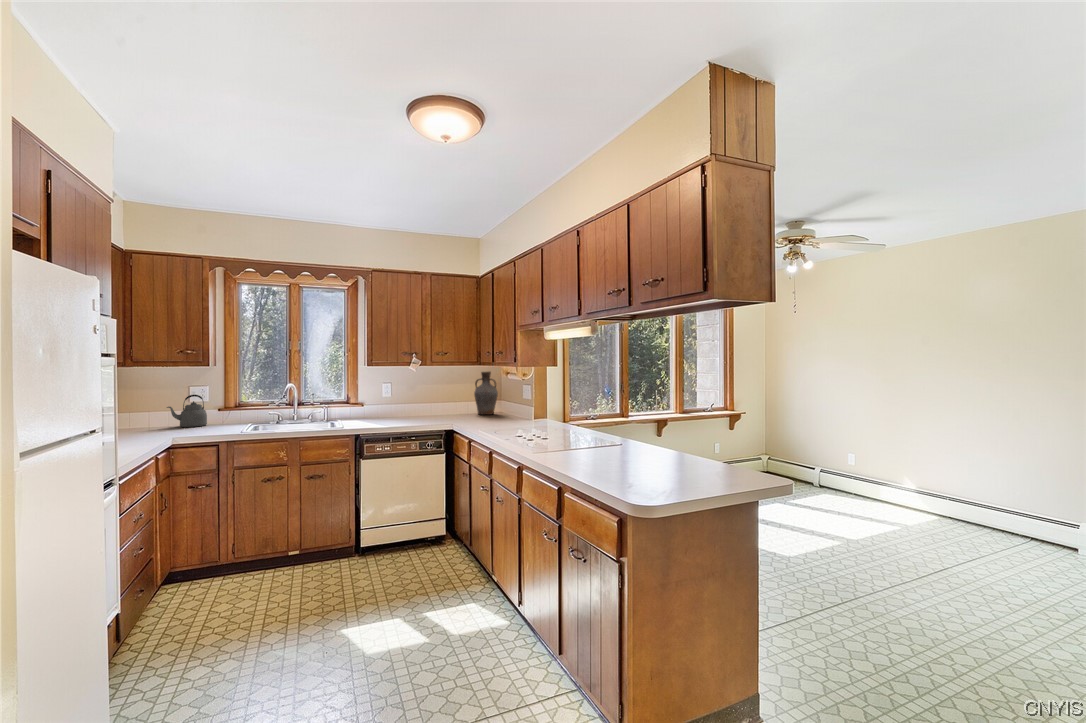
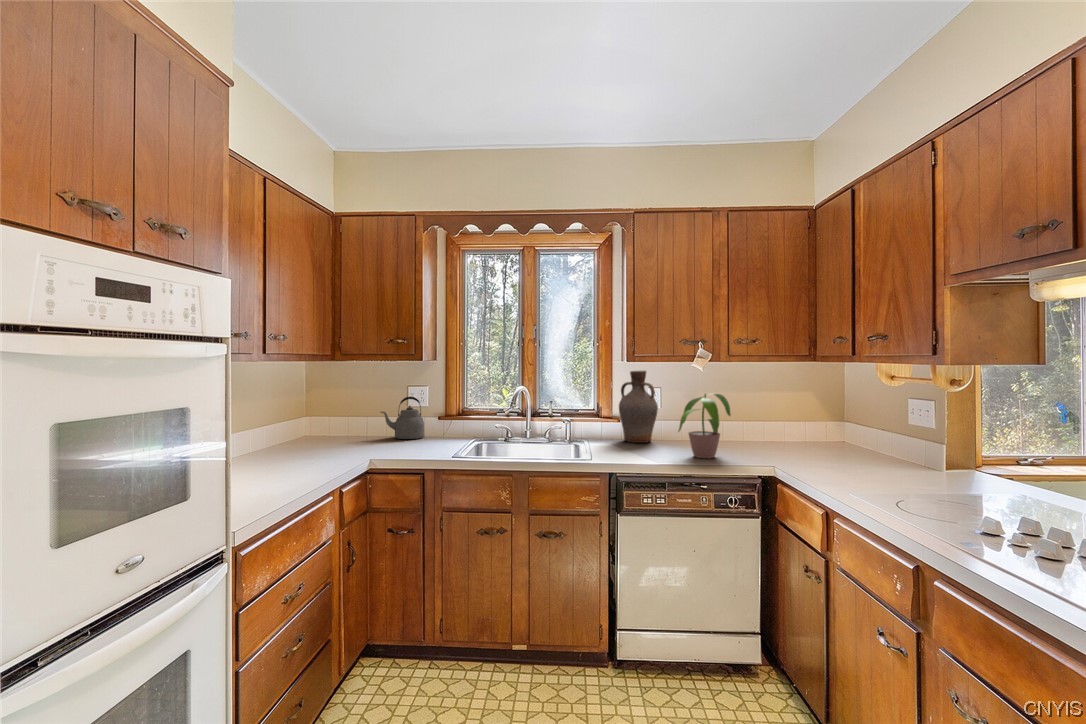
vase: present [474,371,498,415] -> present [619,371,658,443]
potted plant: none [393,385,437,423] -> present [678,394,731,458]

